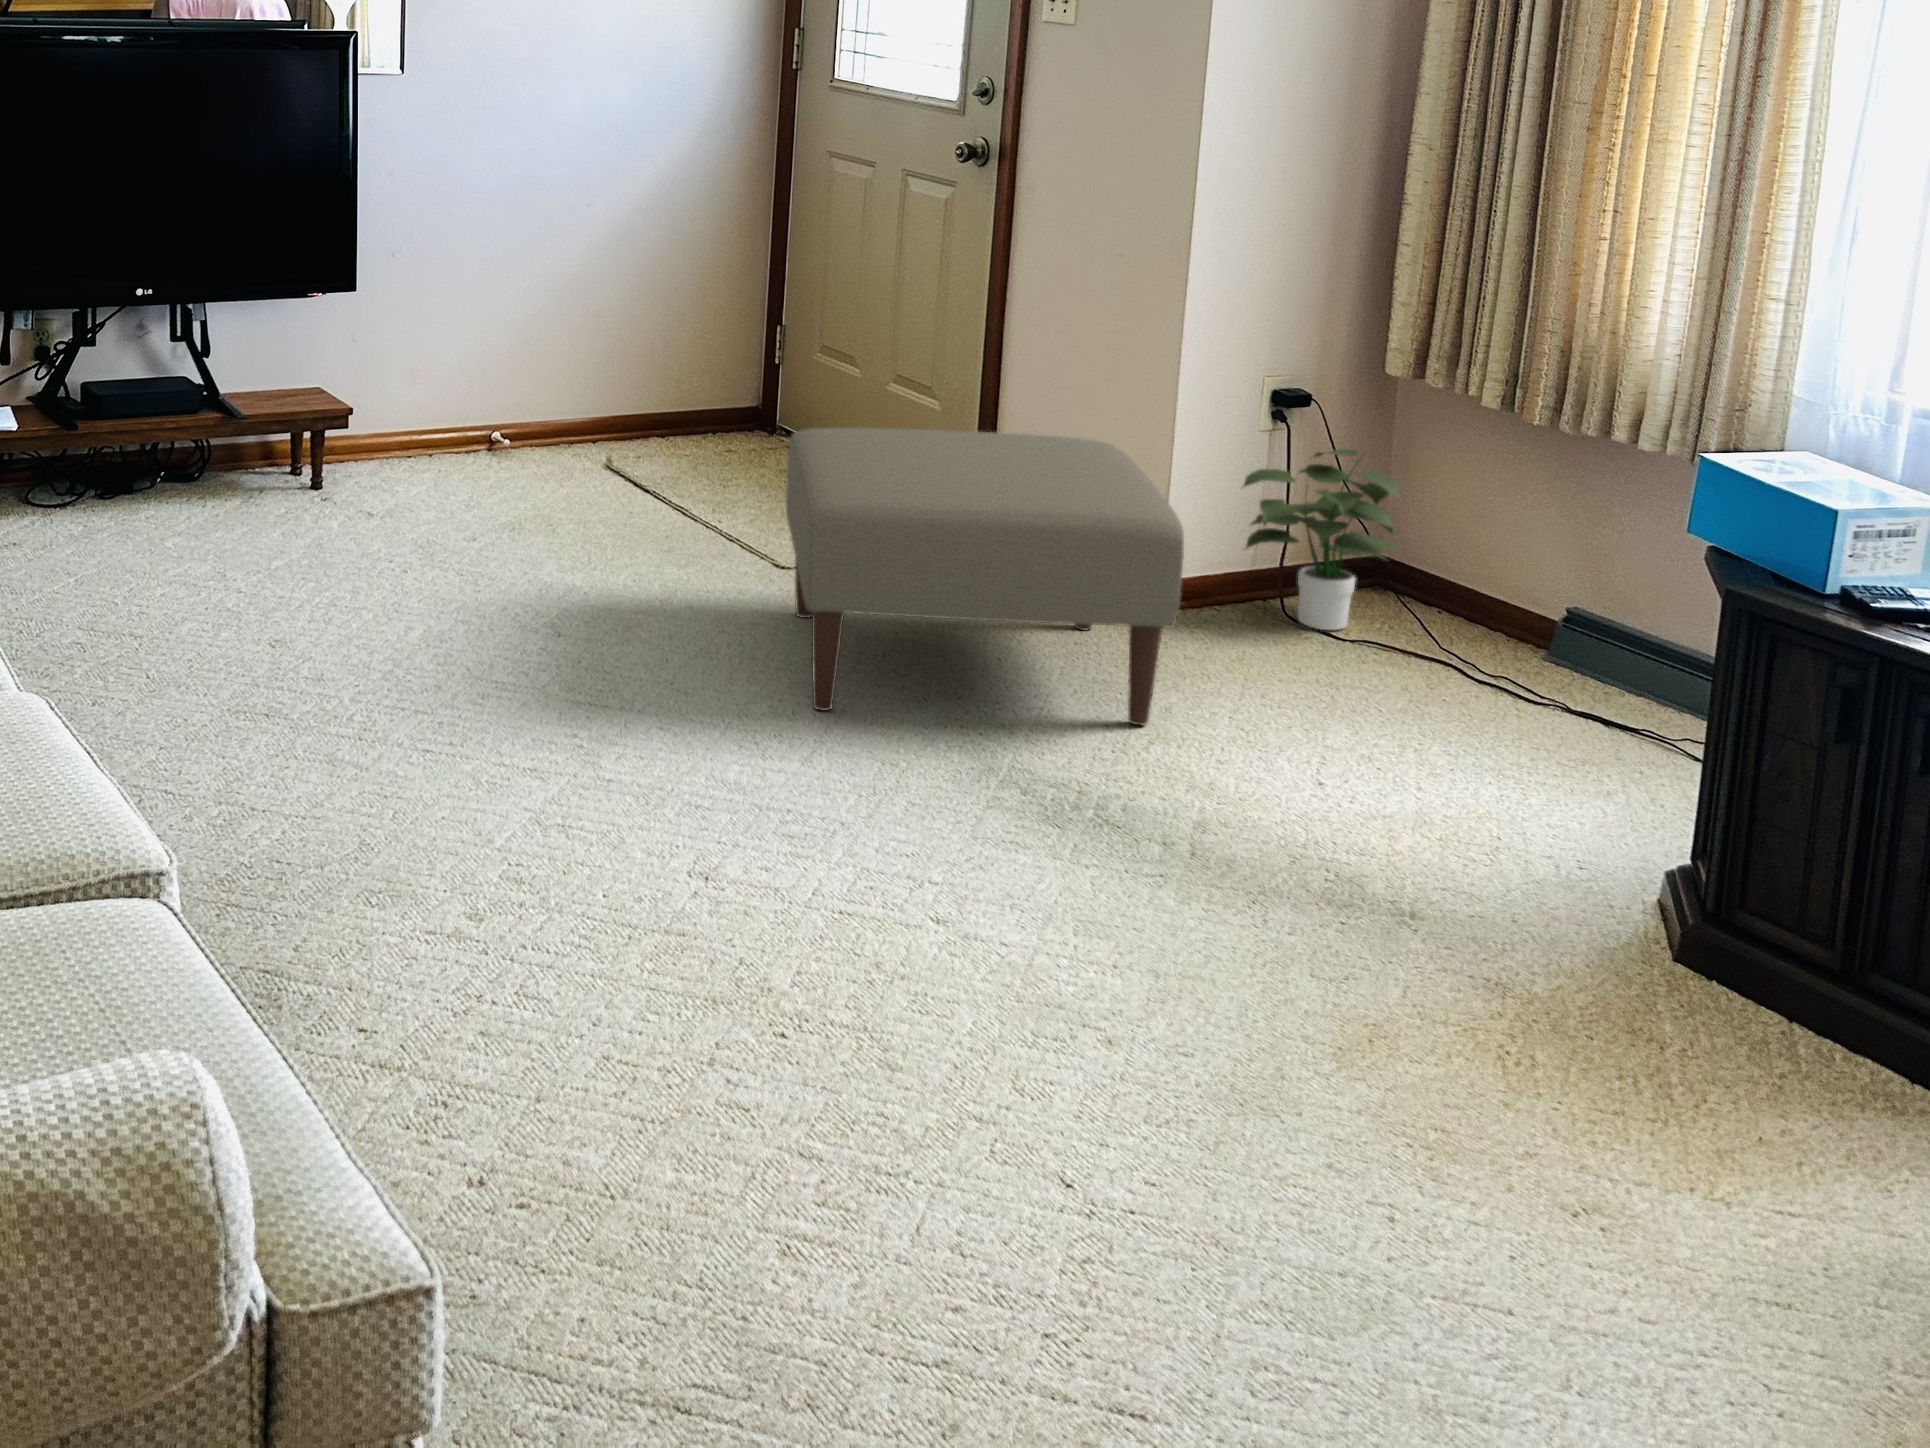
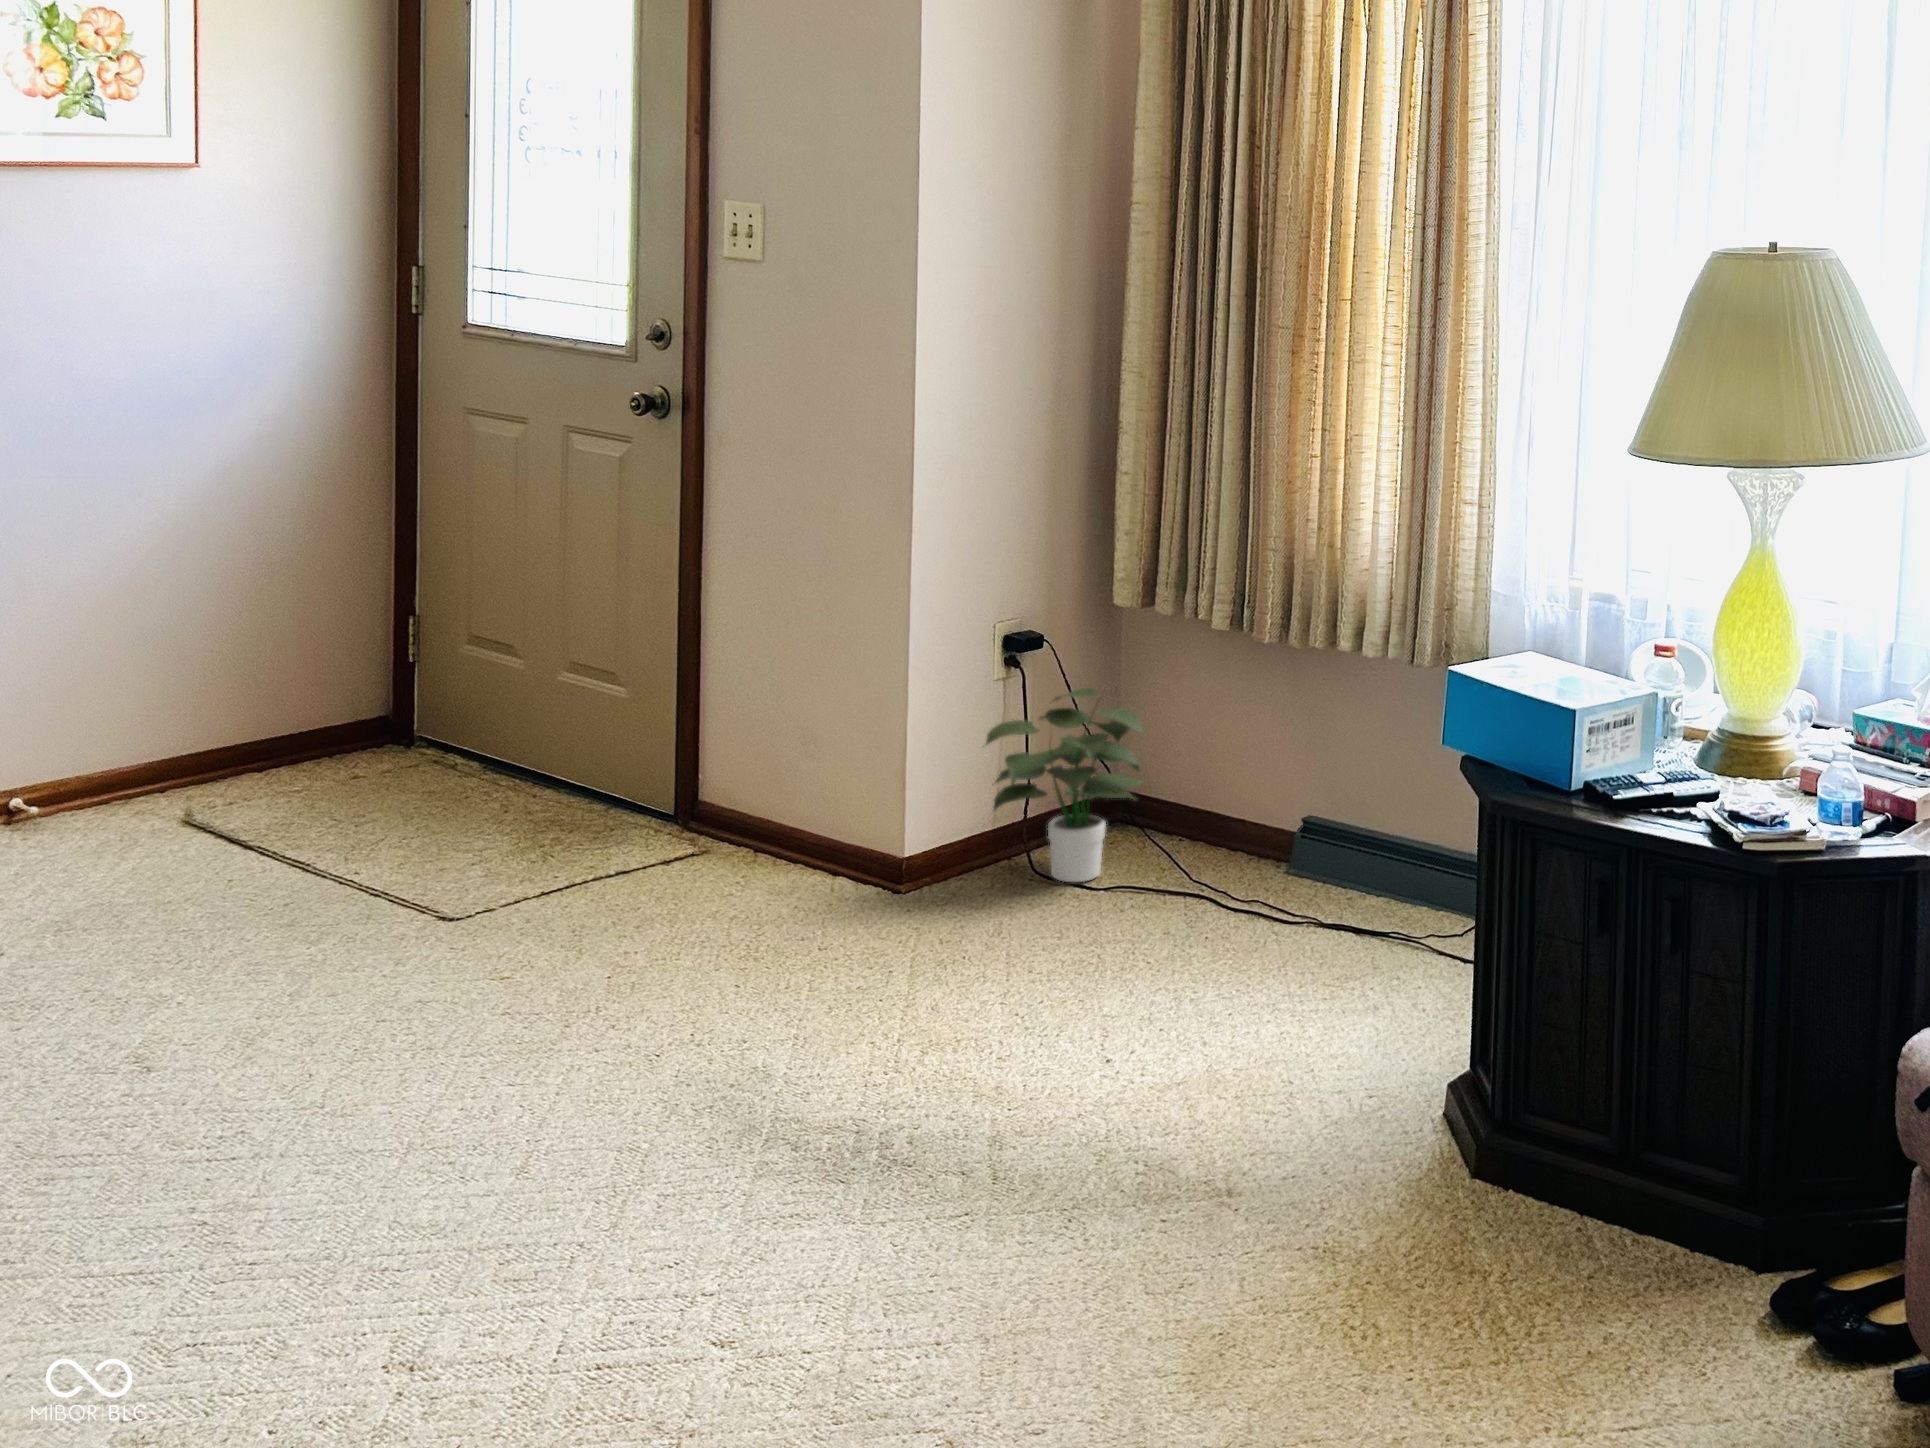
ottoman: present [786,428,1184,725] -> none [455,721,949,1109]

